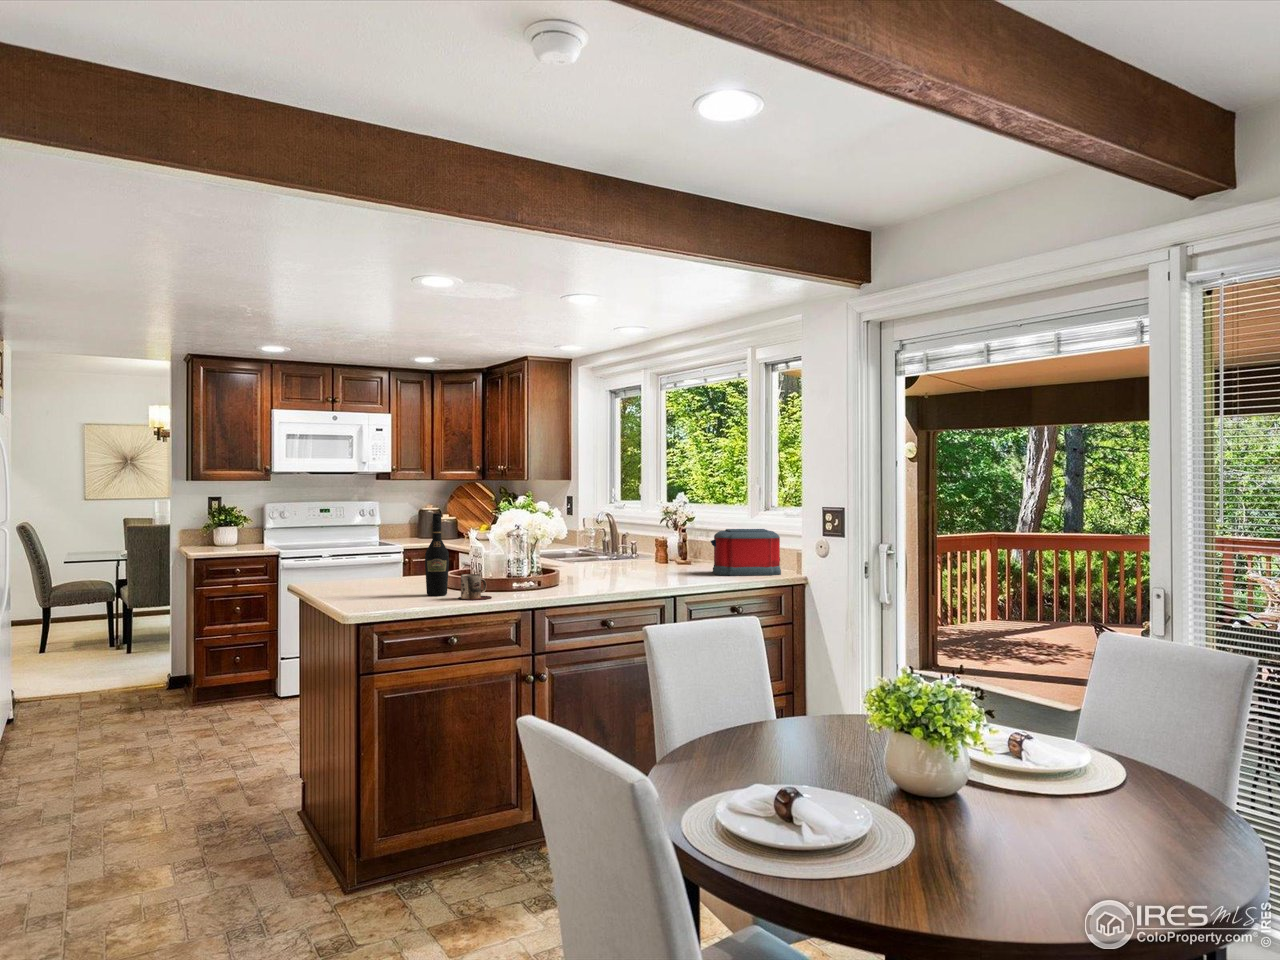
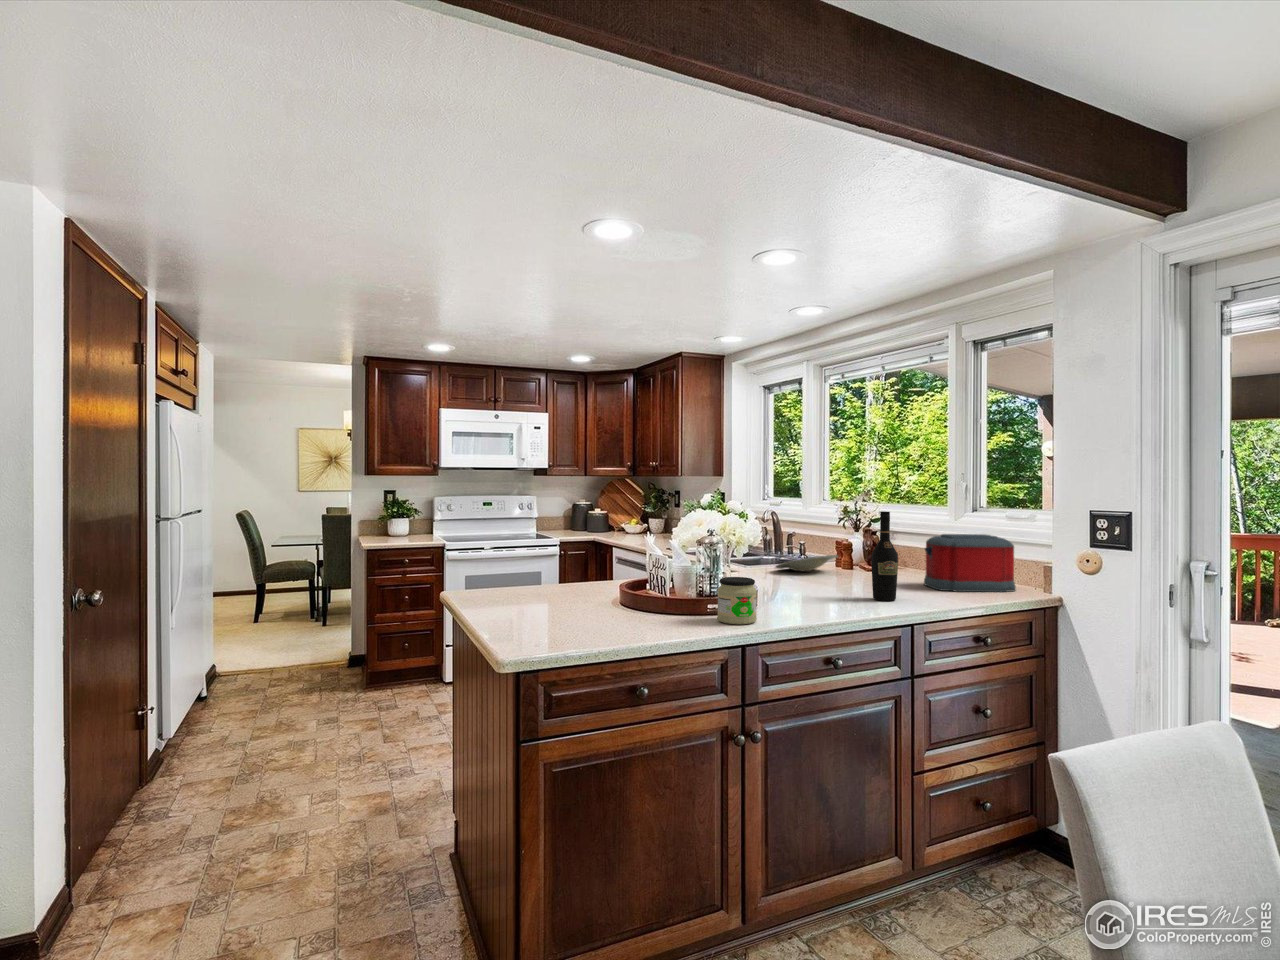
wine bottle: present [425,514,449,596] -> present [871,511,898,601]
plate: none [597,550,653,566] -> present [776,555,838,572]
jar: none [518,560,548,595] -> present [717,577,757,624]
mug: present [459,574,492,600] -> none [645,596,689,632]

